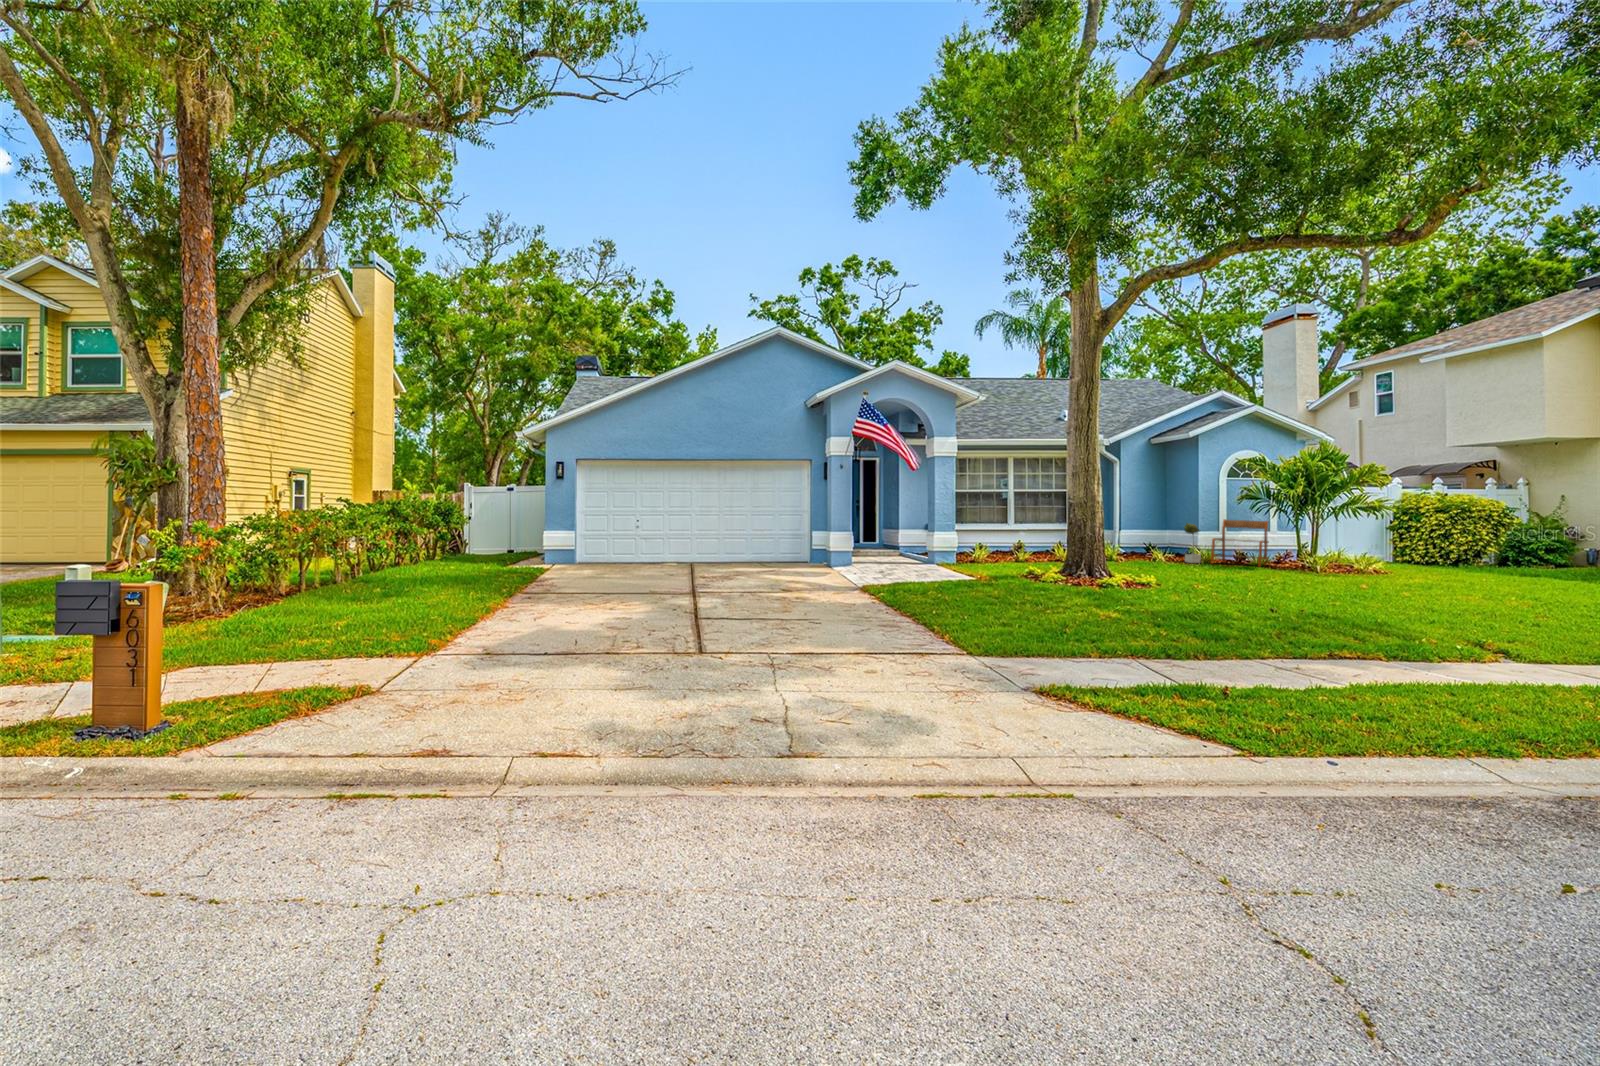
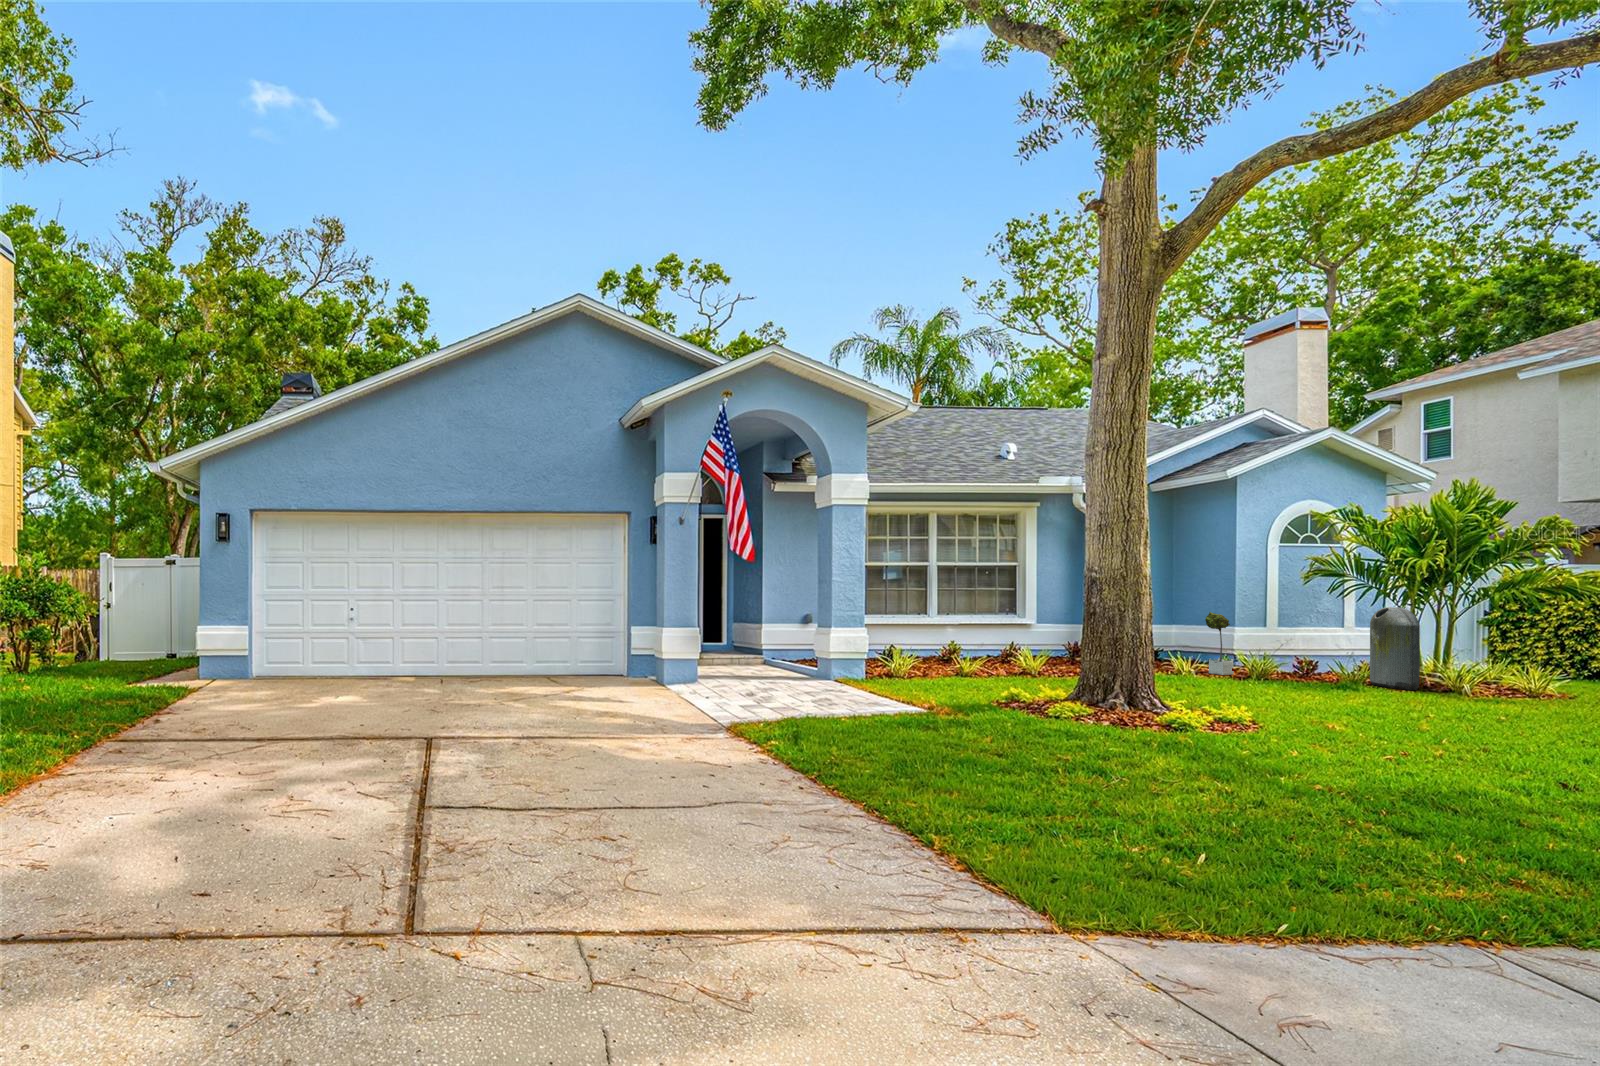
bench: present [1211,519,1268,567] -> none [1252,606,1338,682]
trash can: none [1280,519,1309,571] -> present [1370,607,1420,690]

